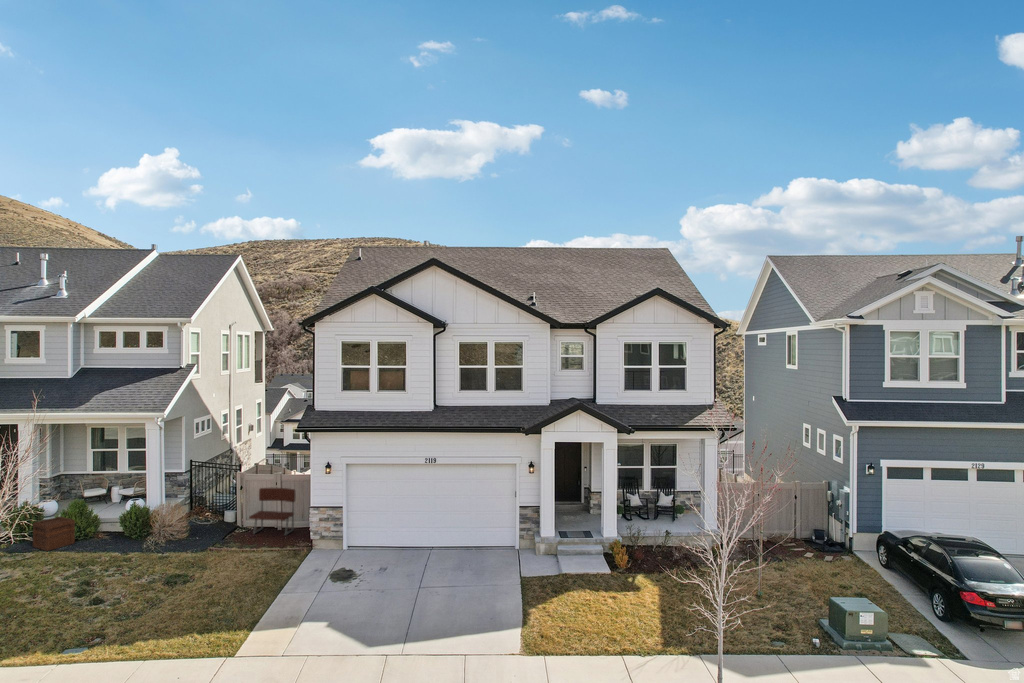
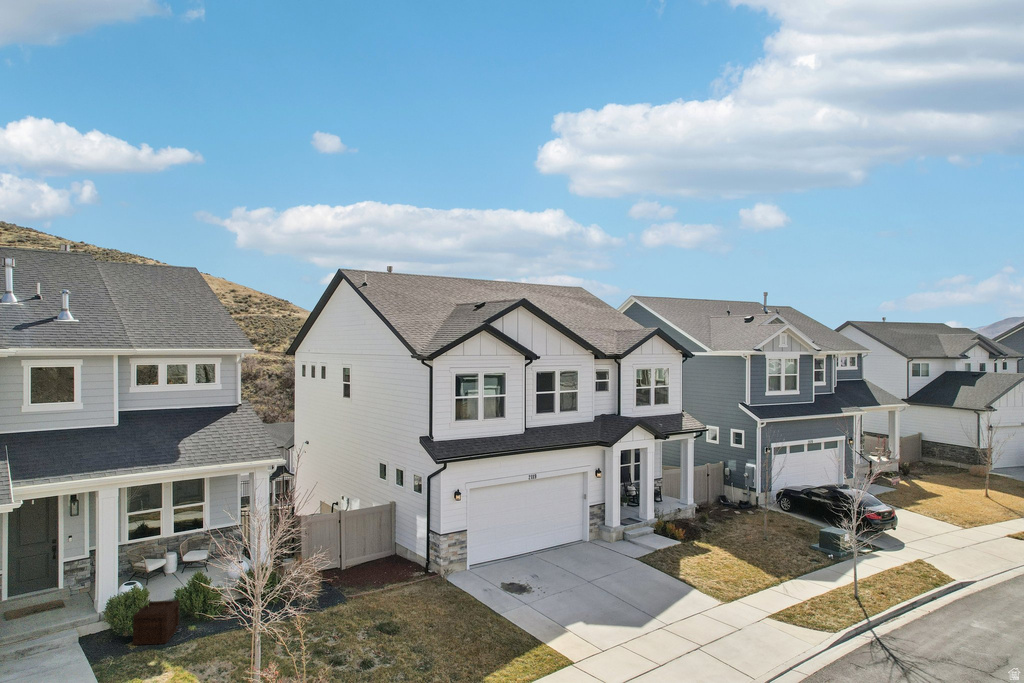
bench: present [249,488,295,535] -> none [356,523,399,576]

